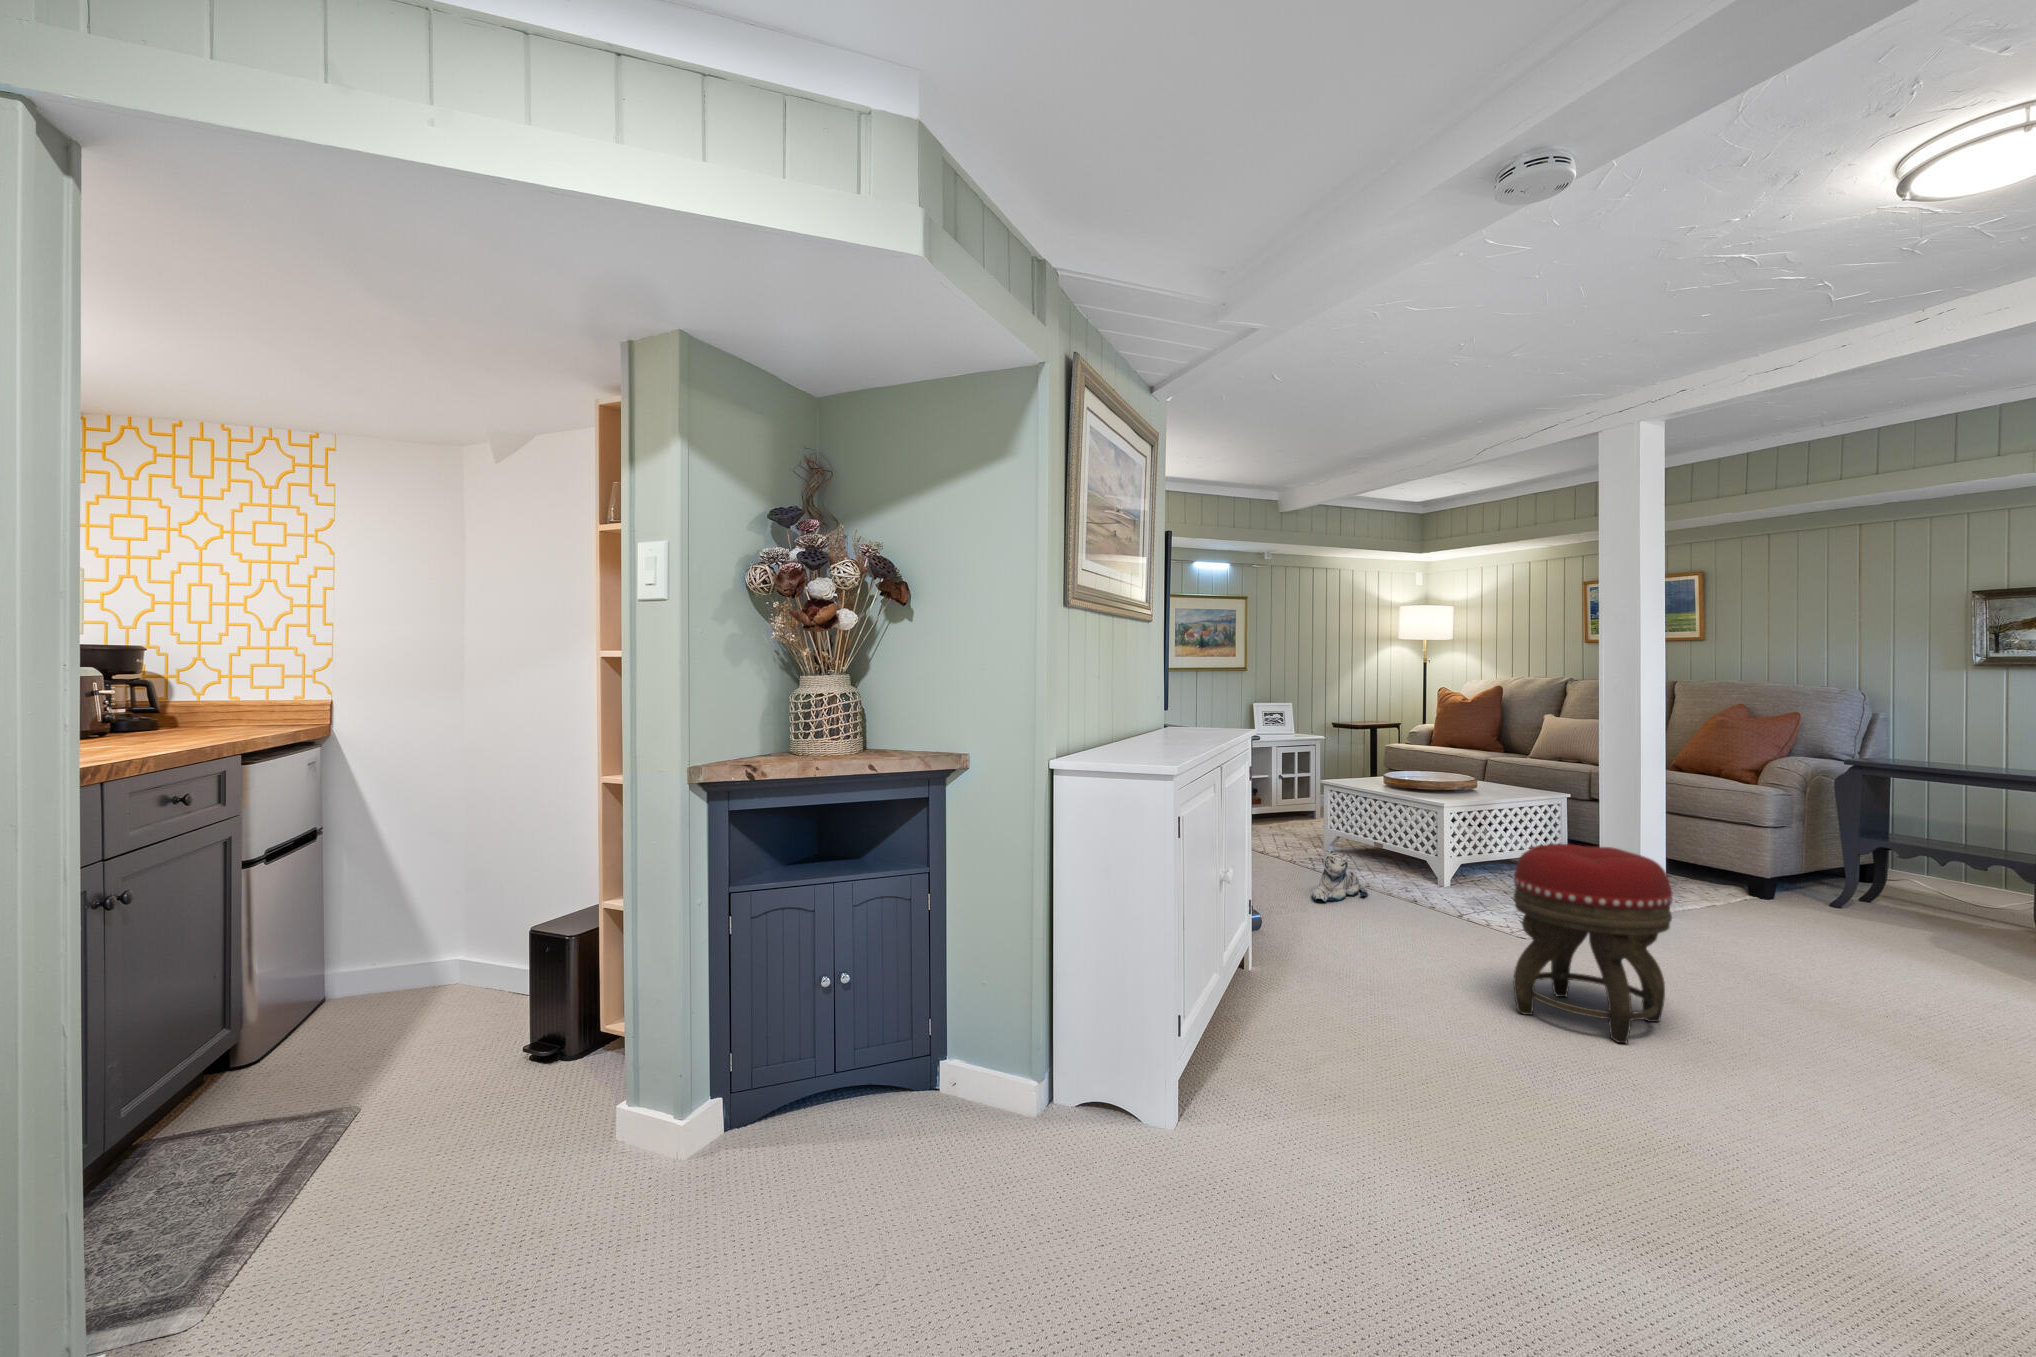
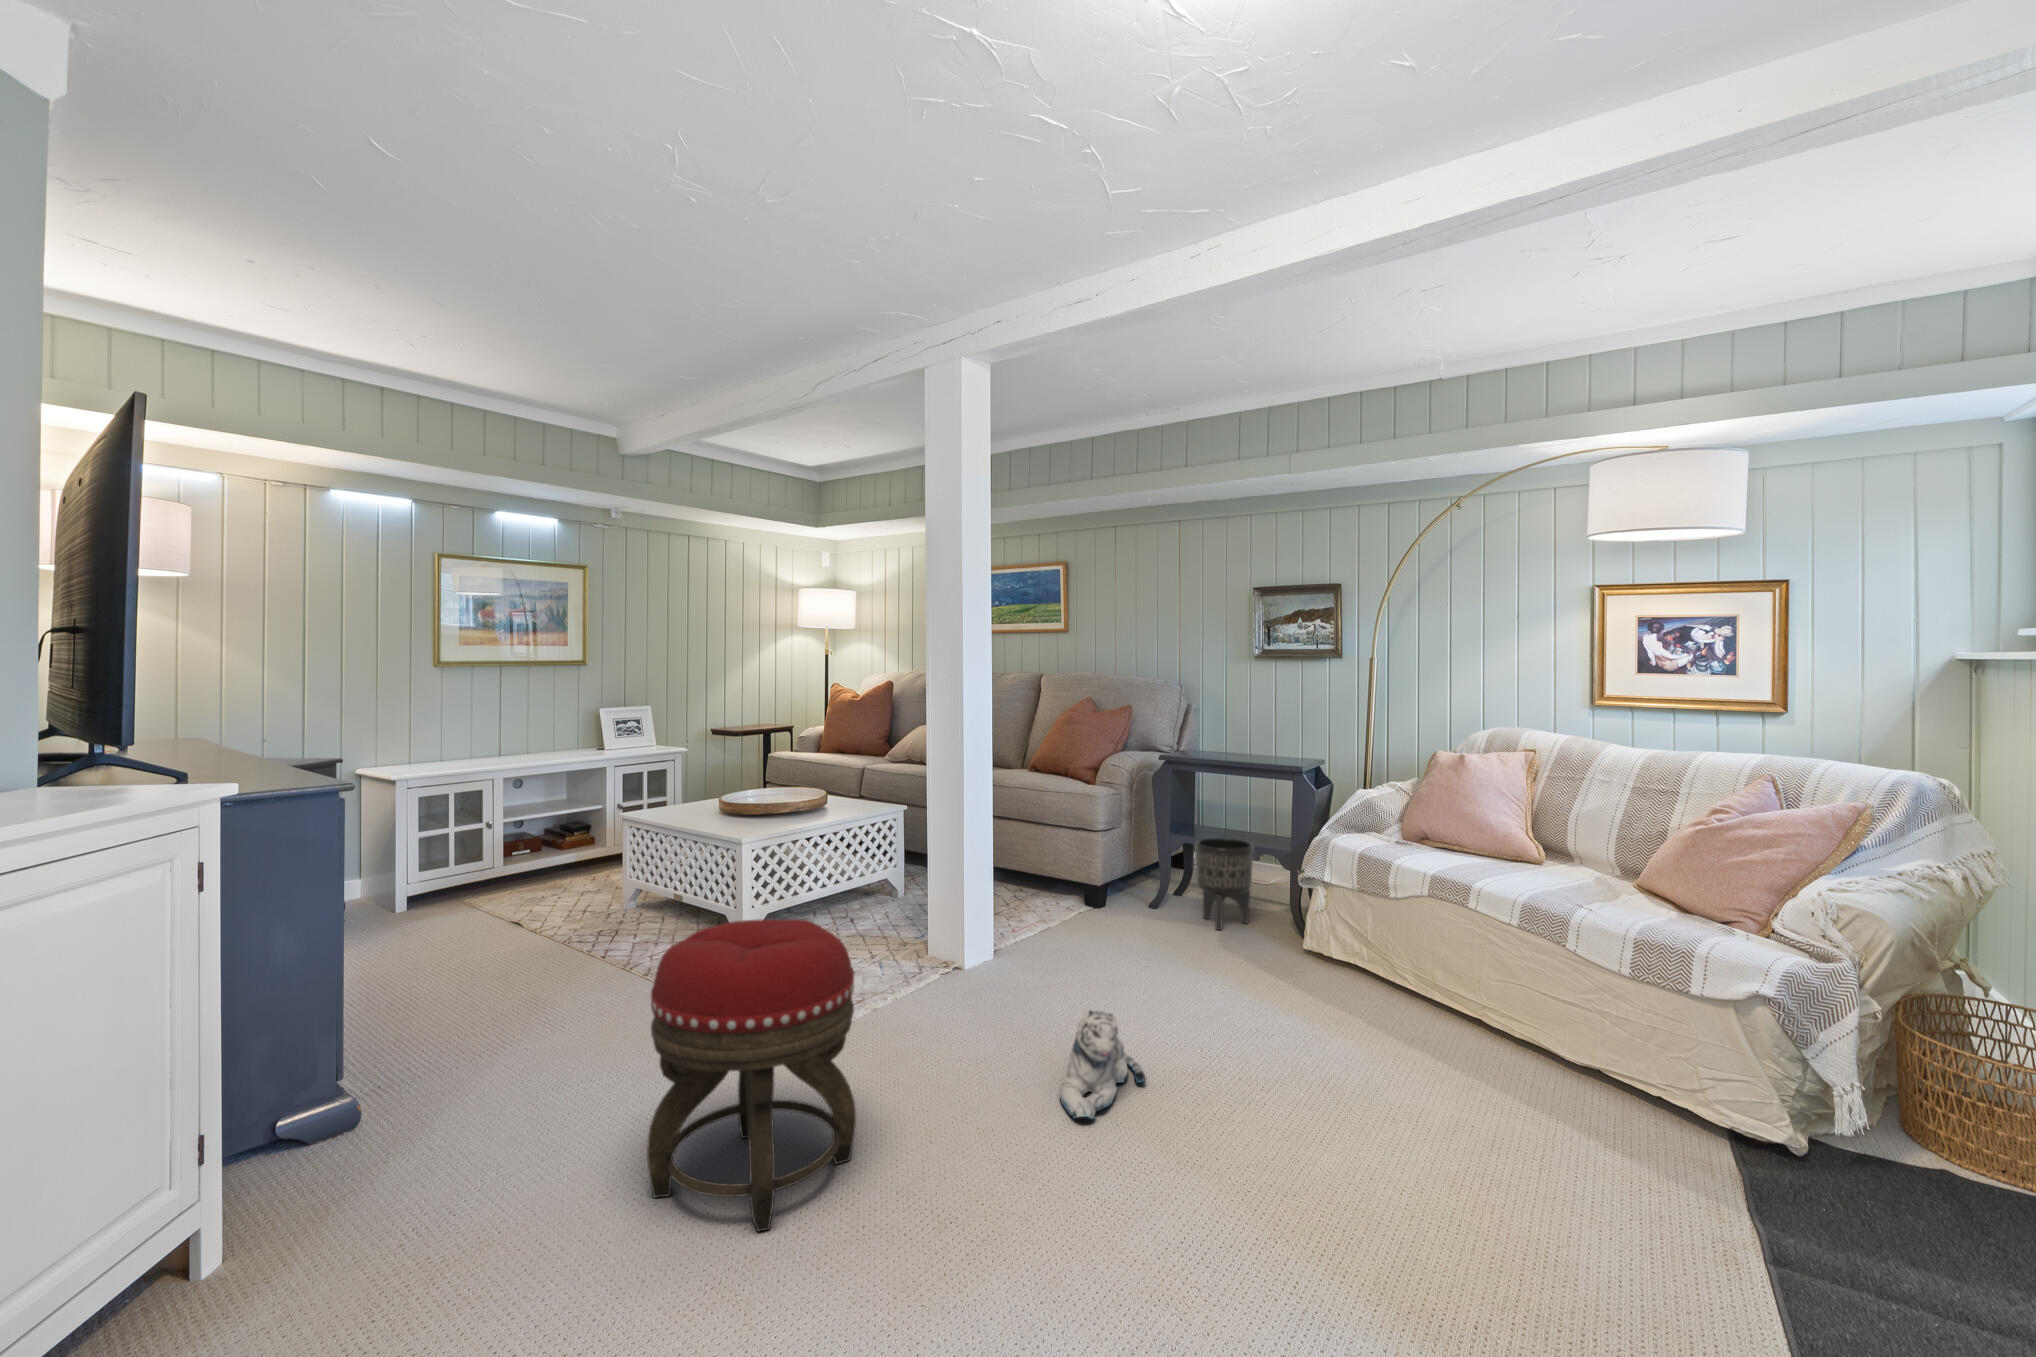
planter: none [1907,844,1989,933] -> present [1196,838,1254,930]
plush toy: present [1312,851,1368,902] -> present [1060,1010,1145,1119]

